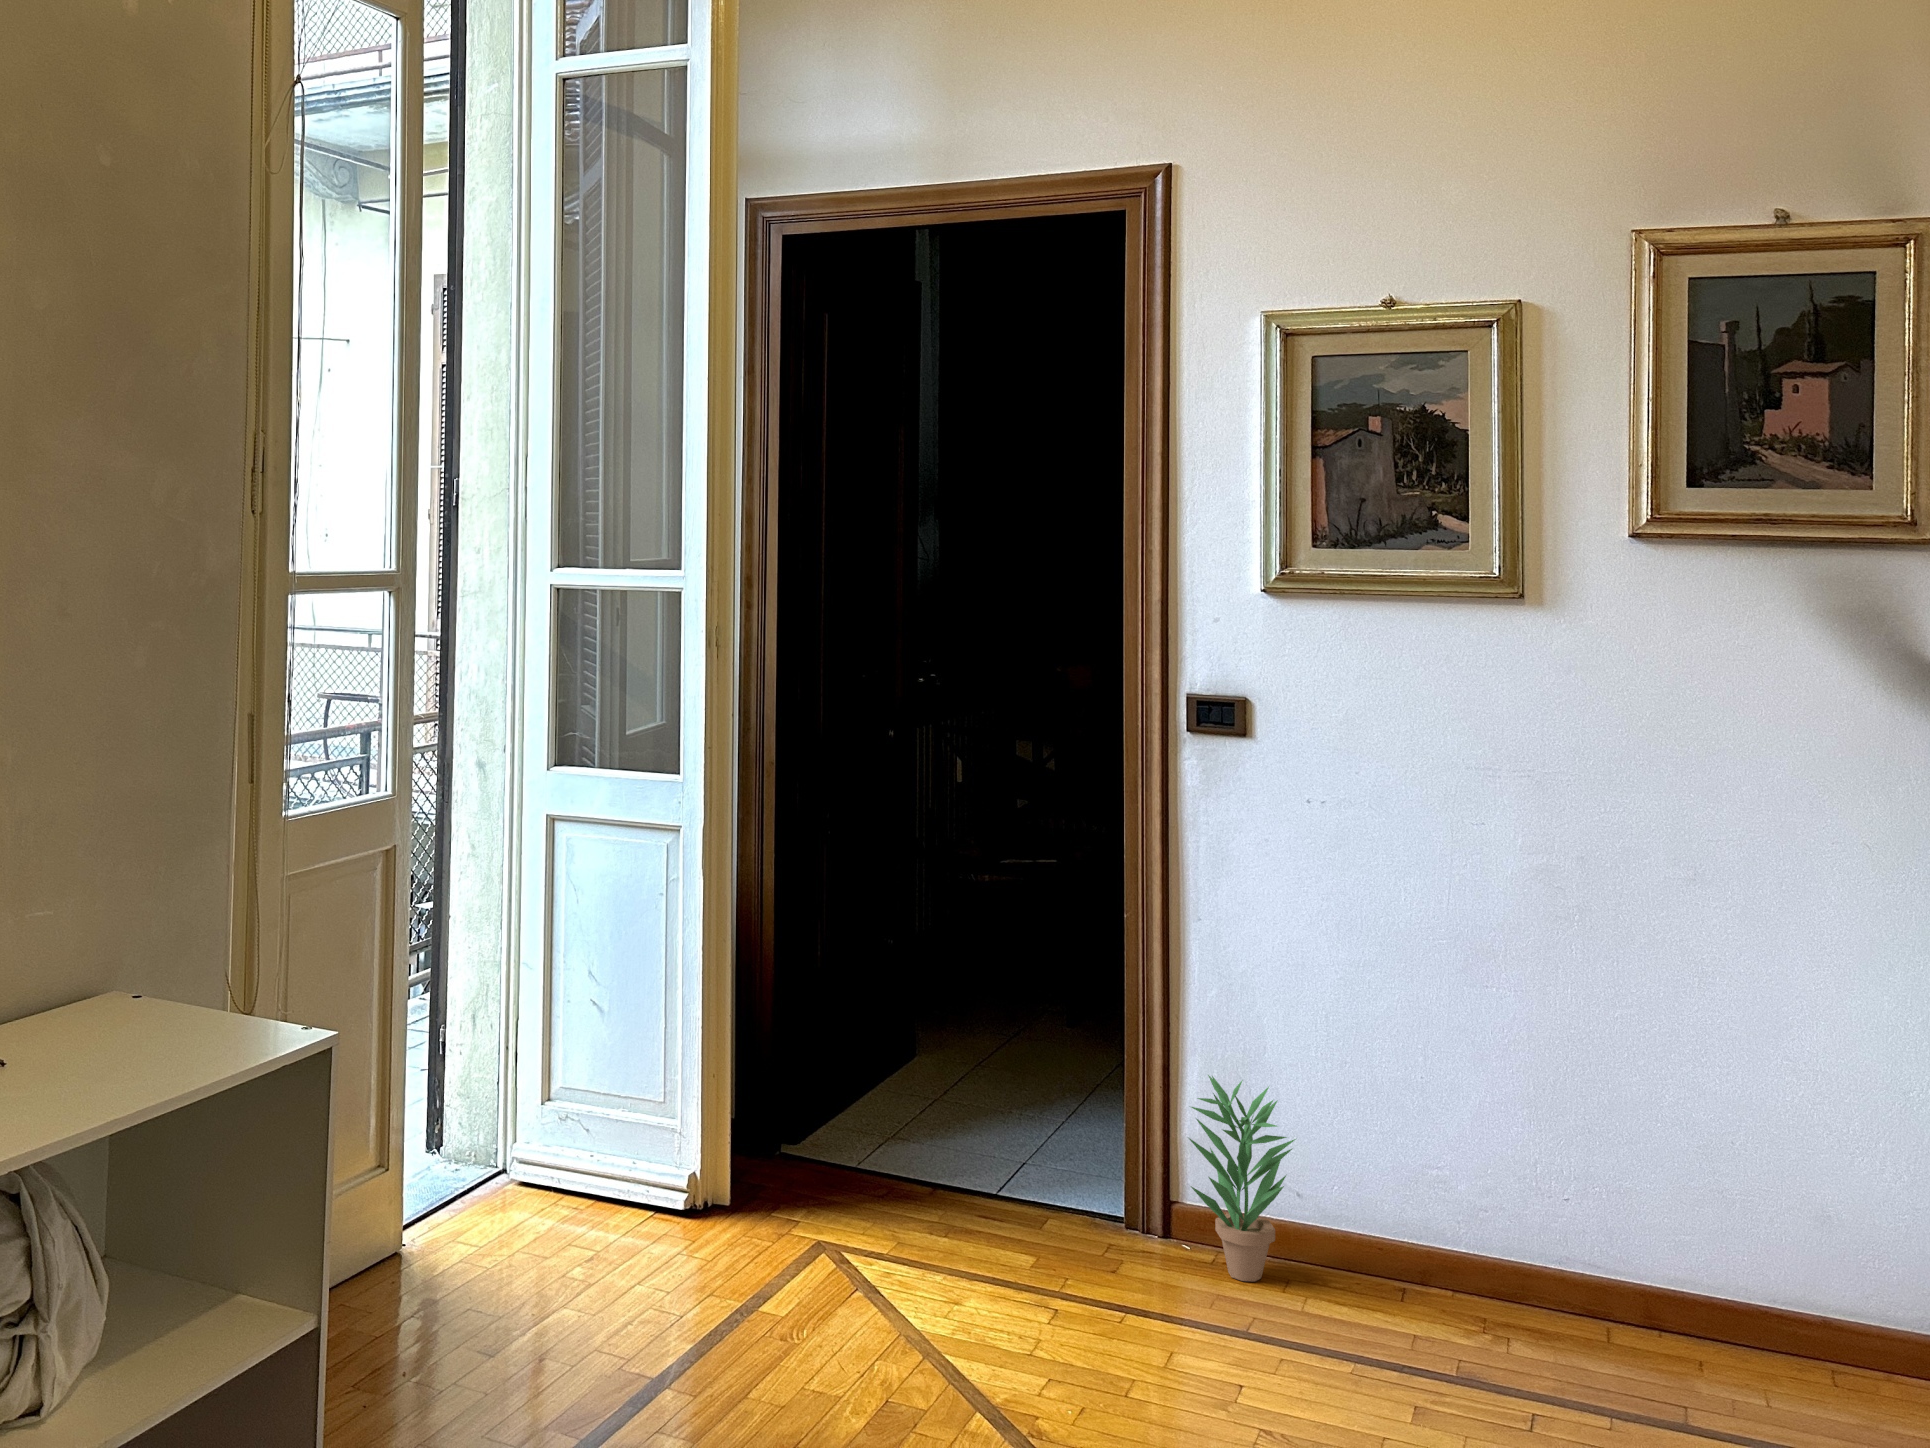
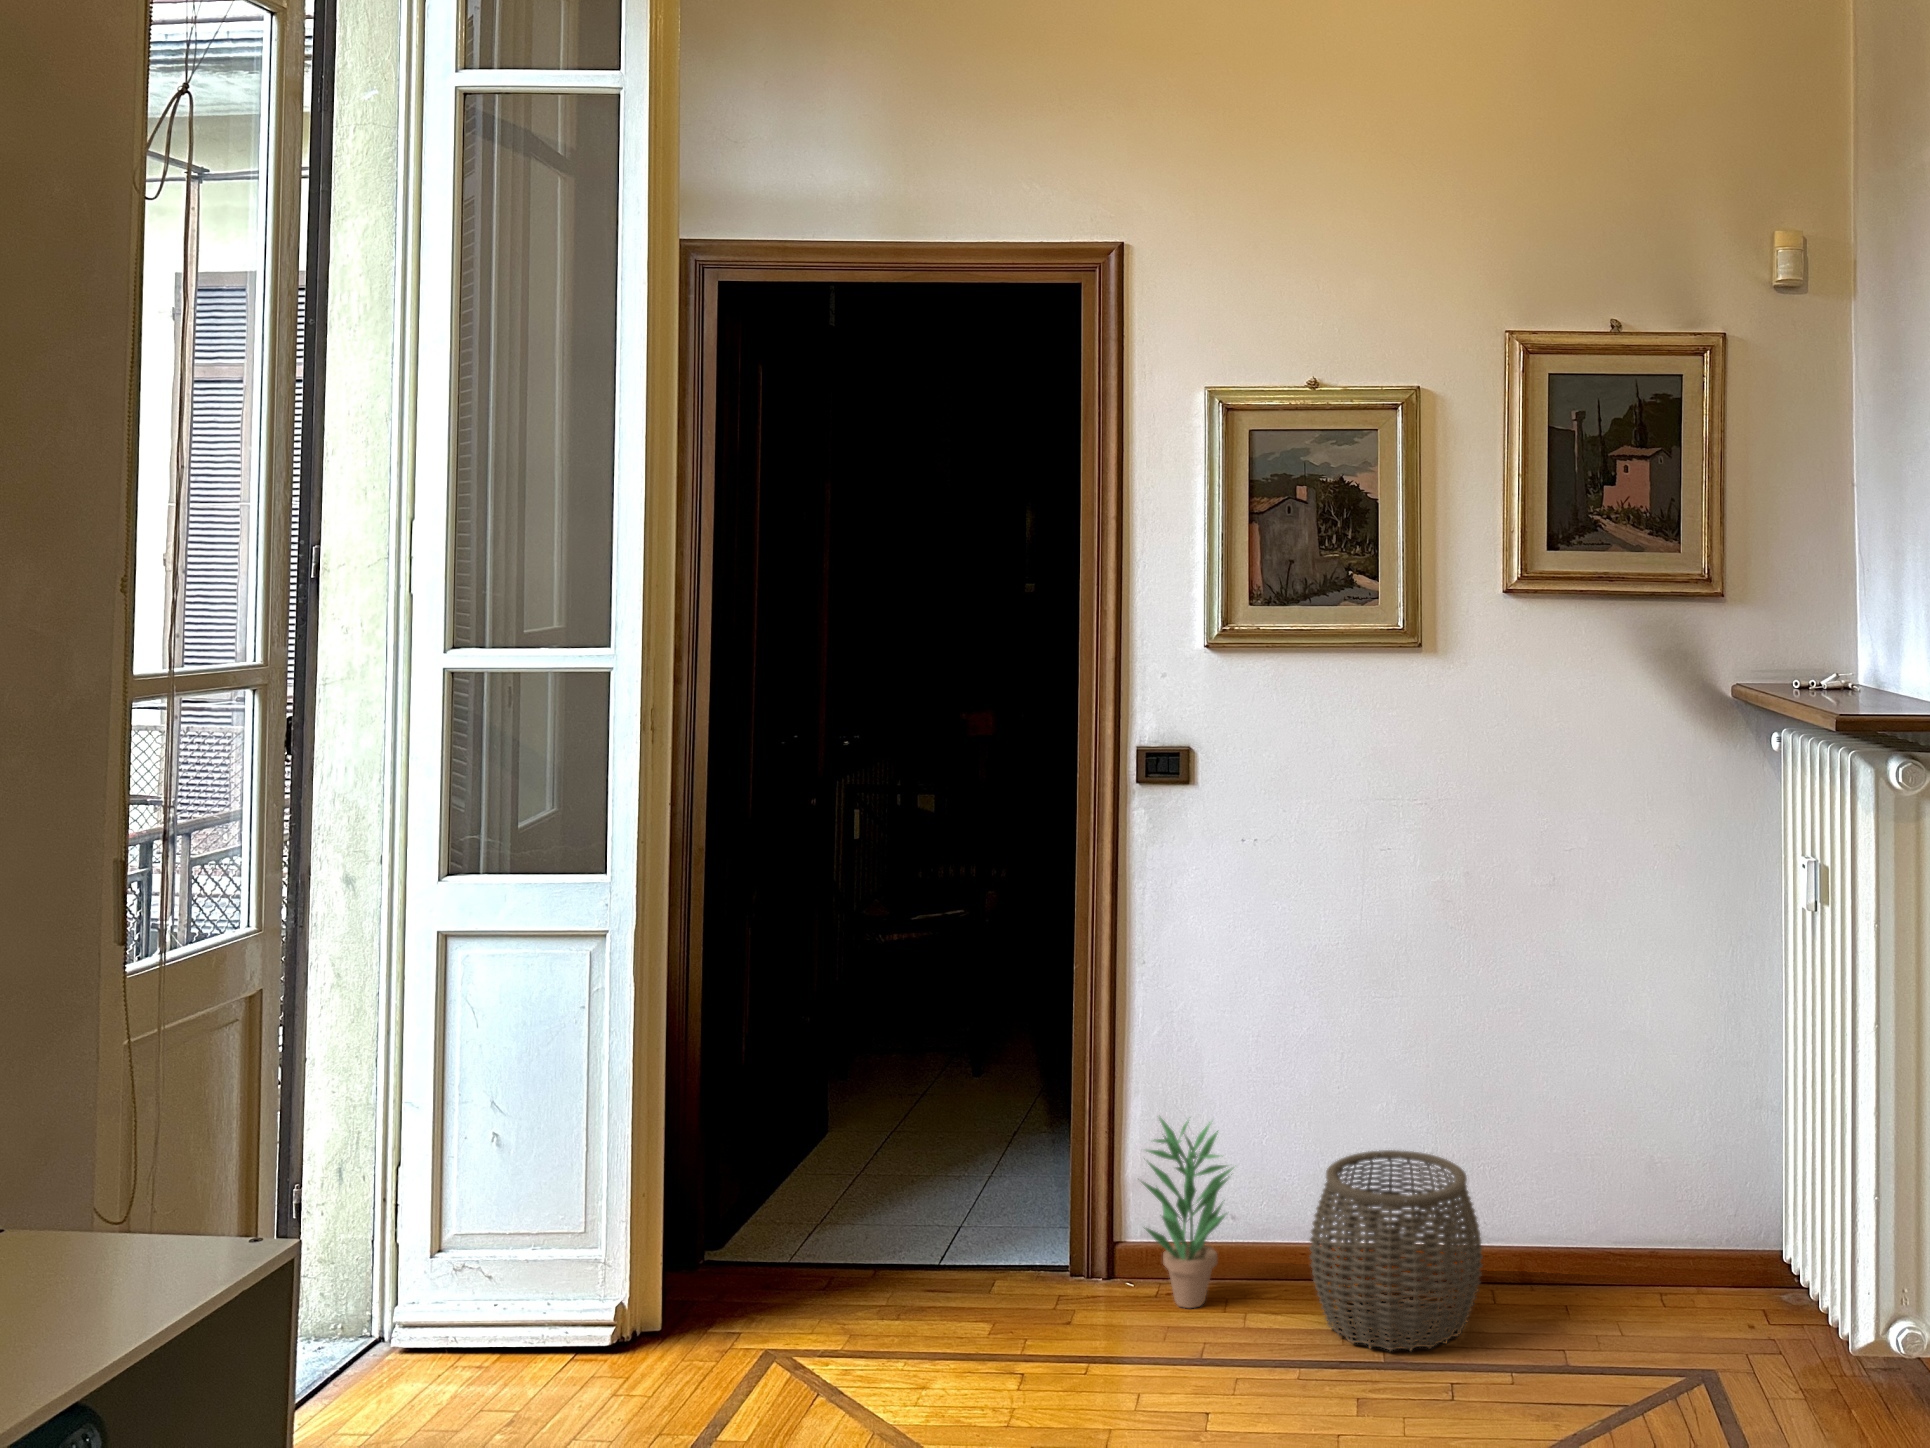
woven basket: none [1376,1148,1587,1374] -> present [1309,1150,1483,1351]

